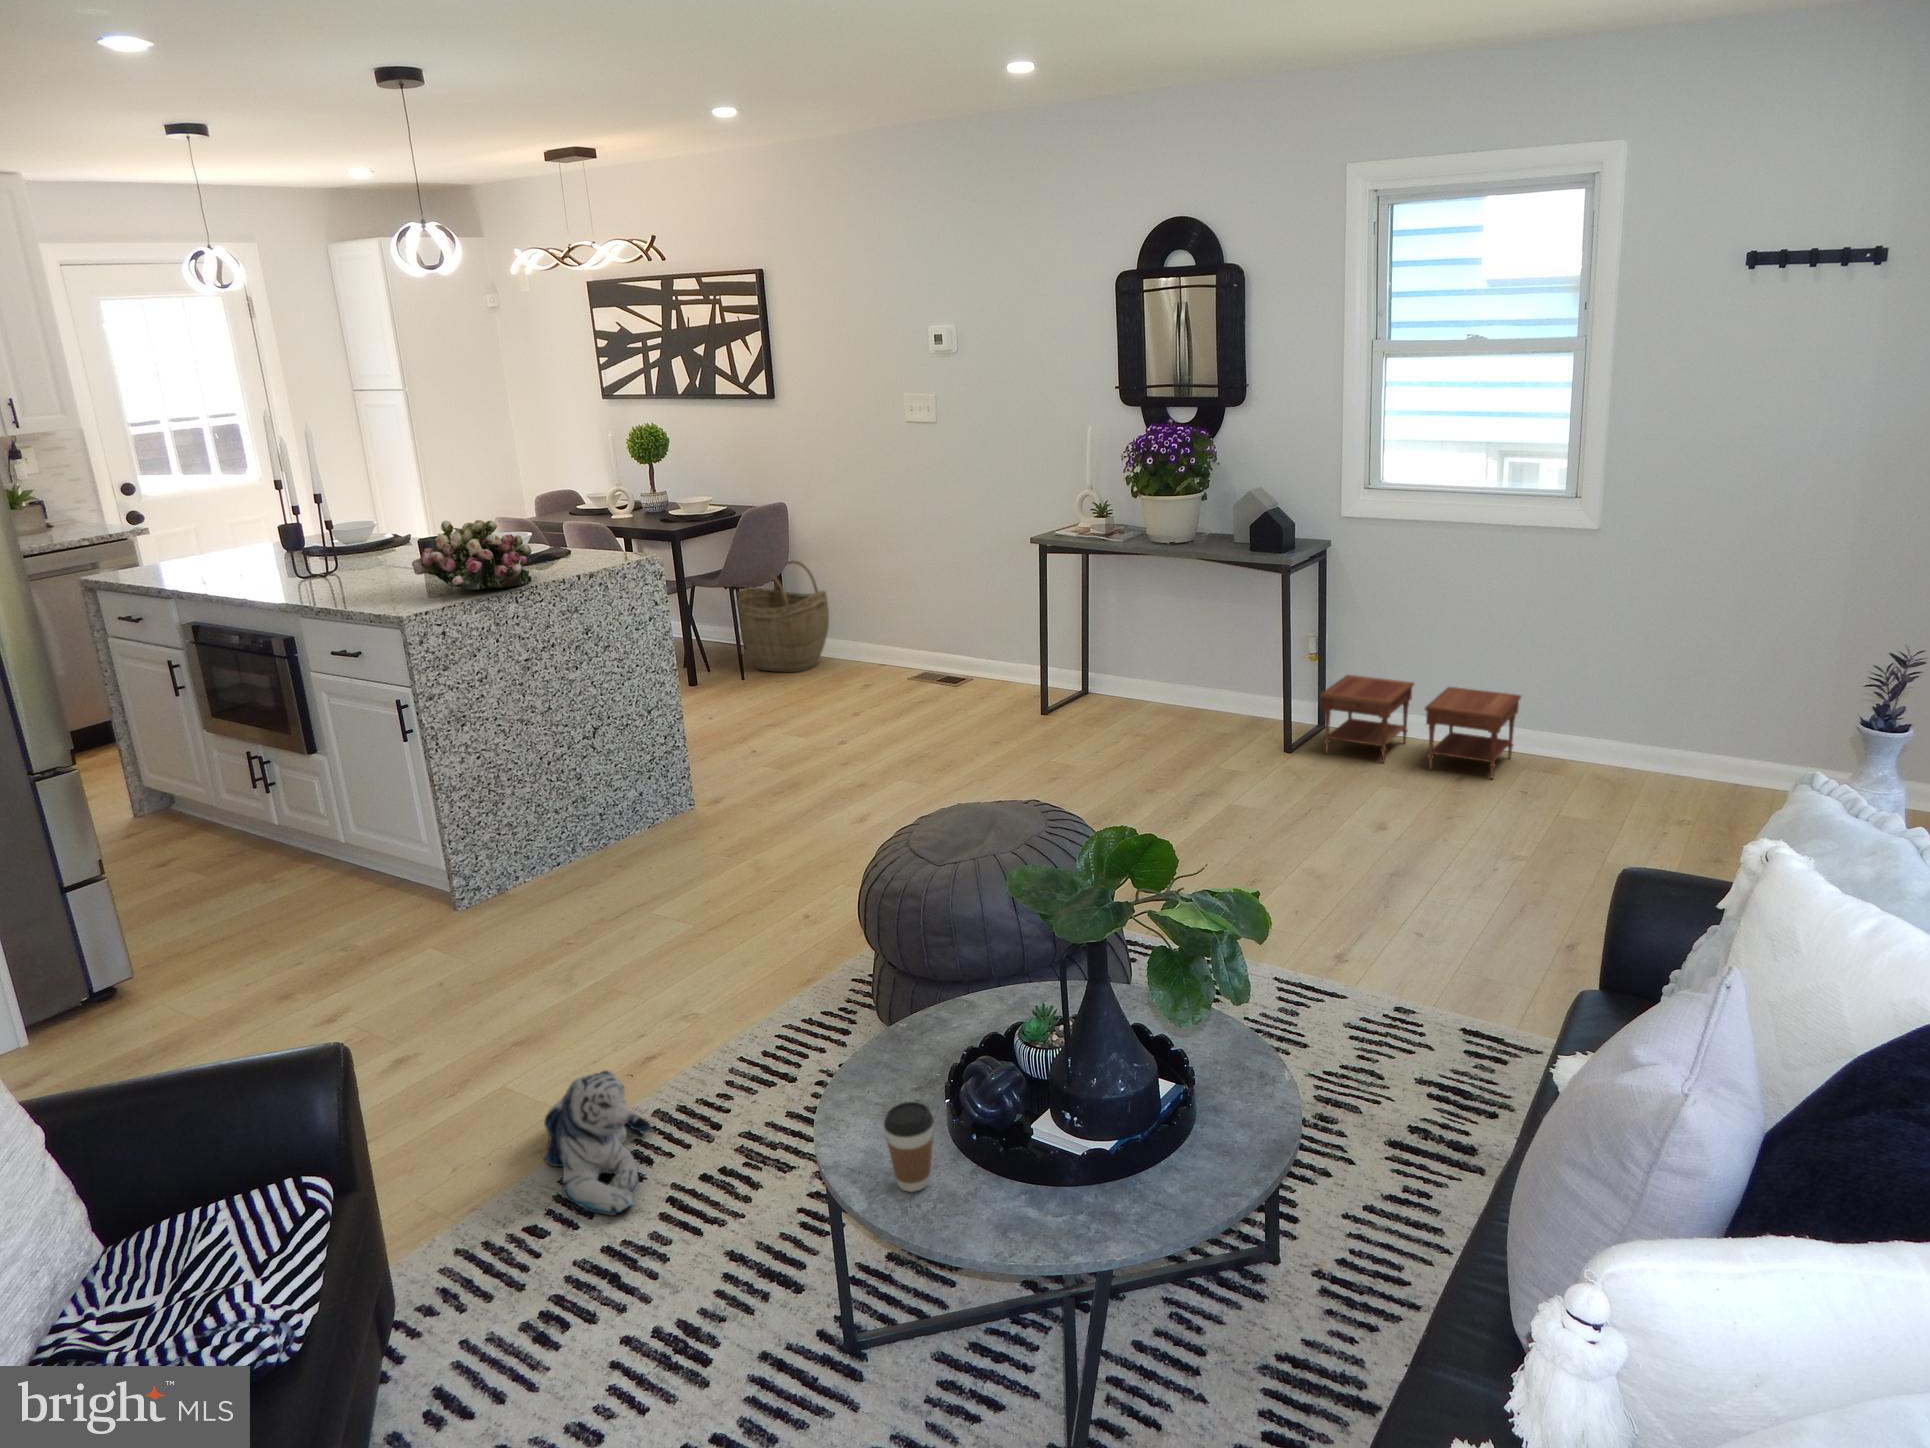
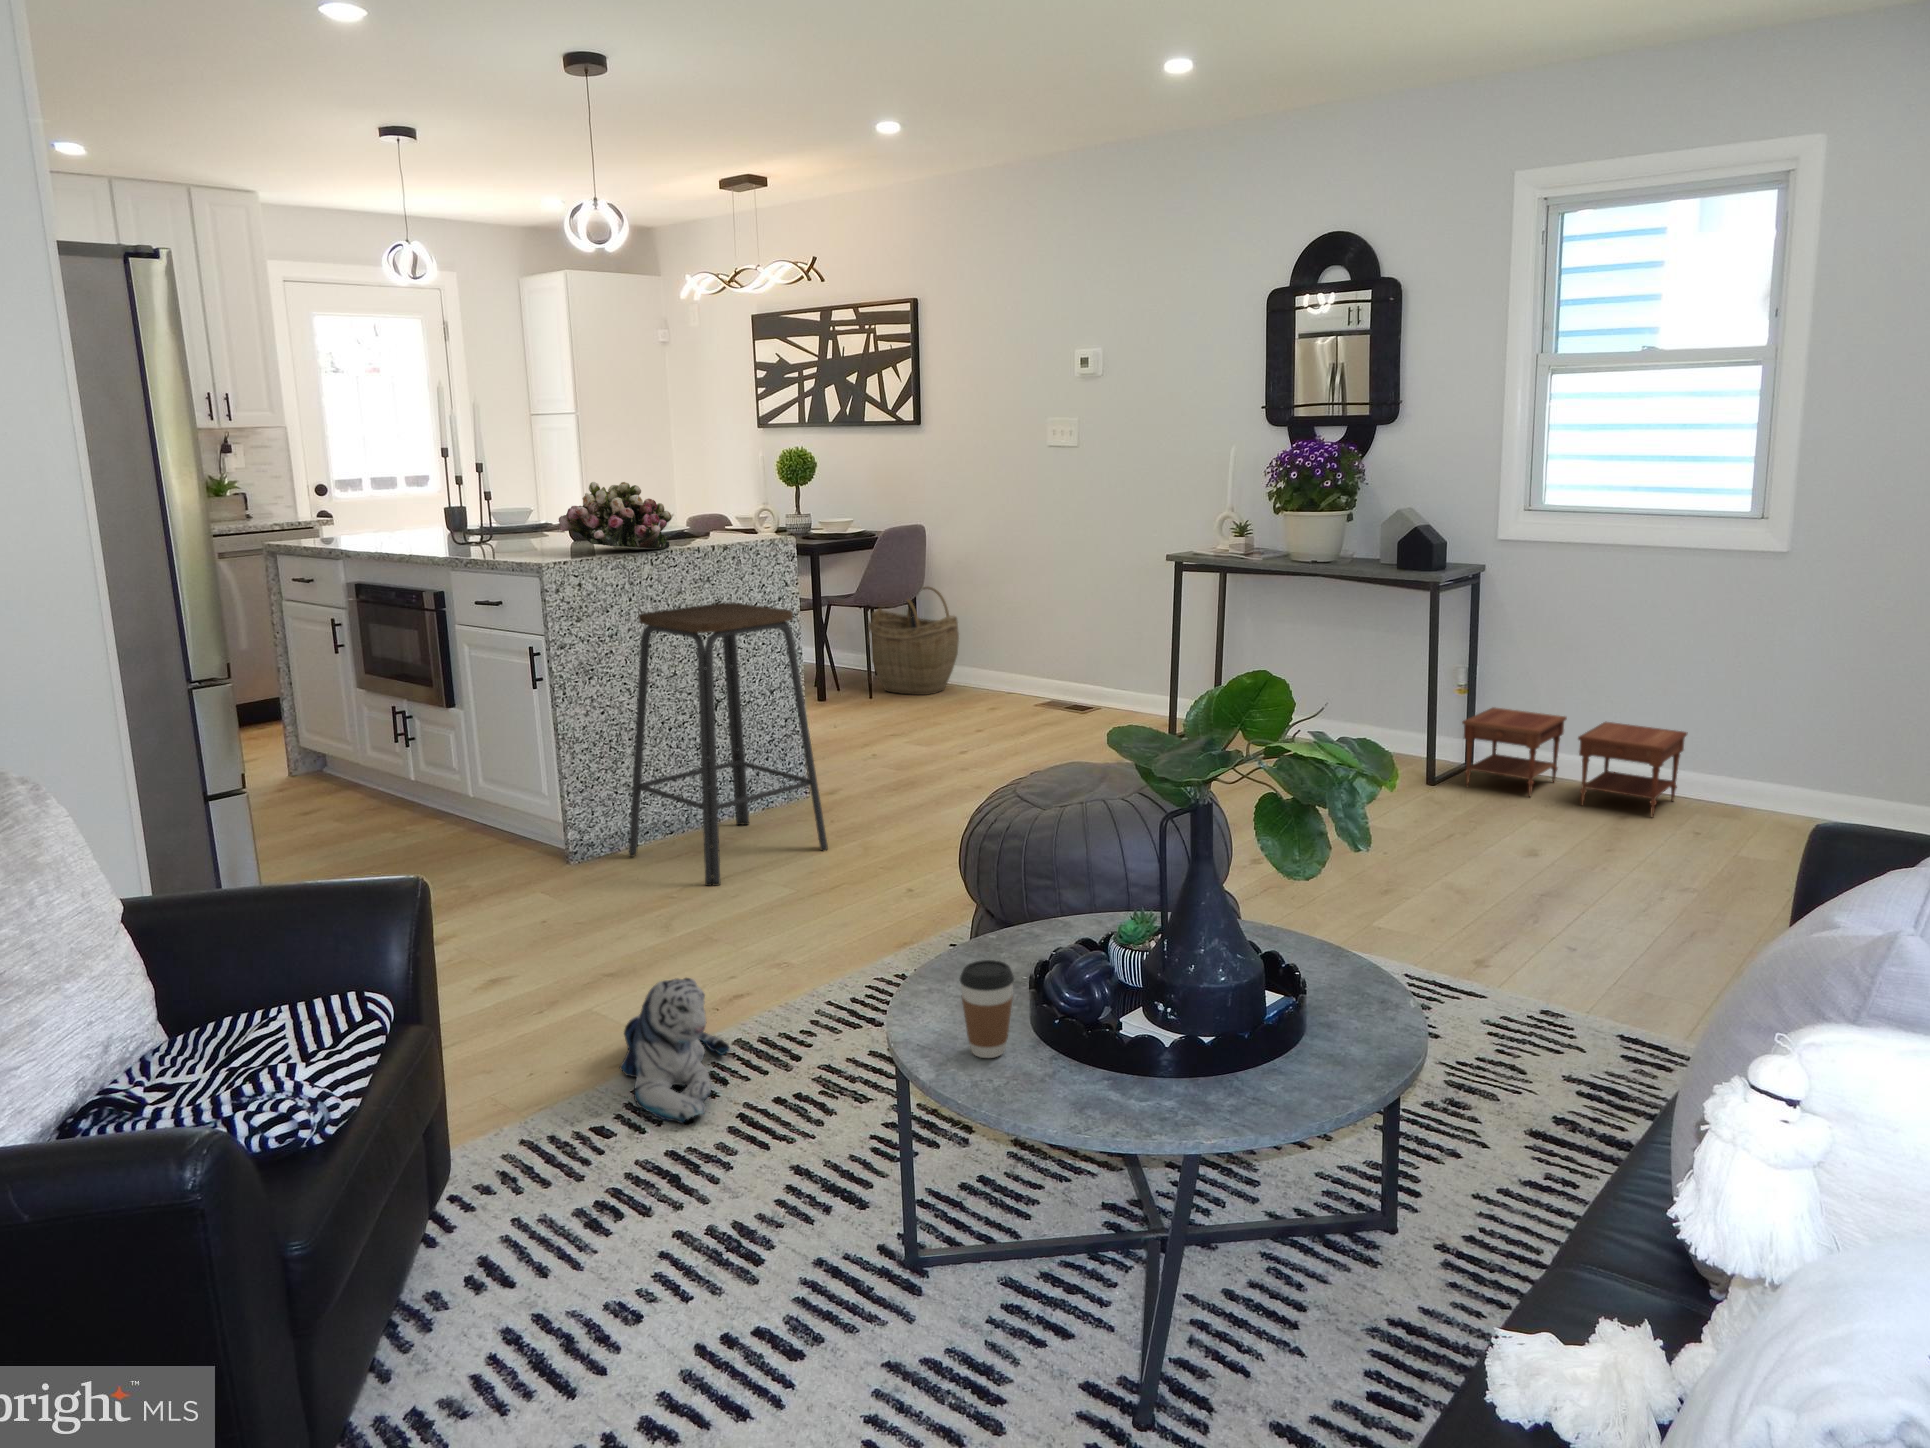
bar stool: none [508,635,720,929] -> present [629,603,828,886]

